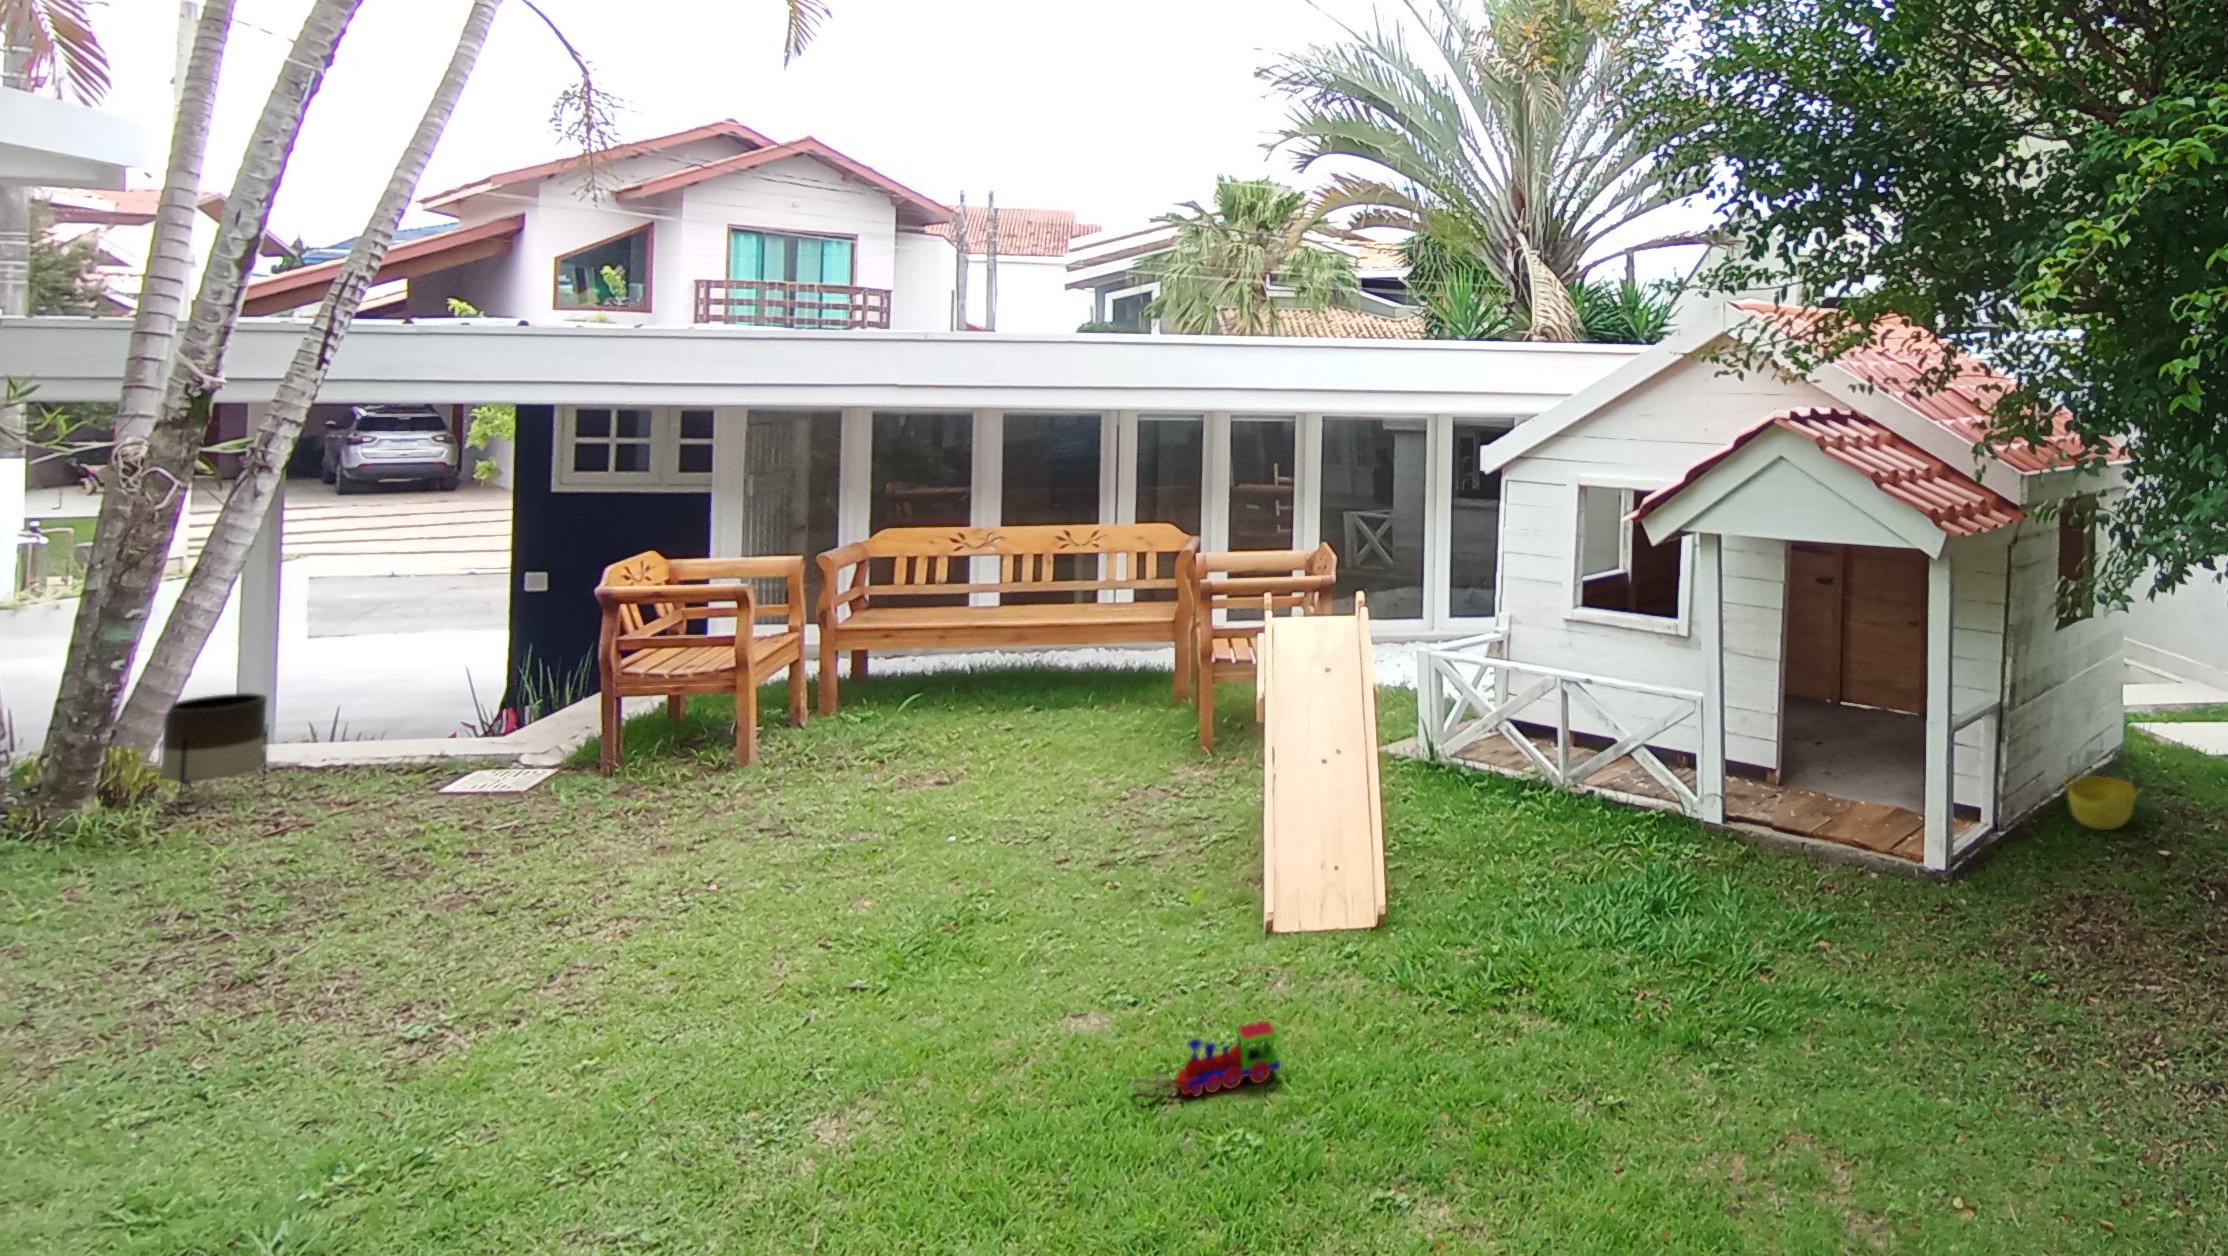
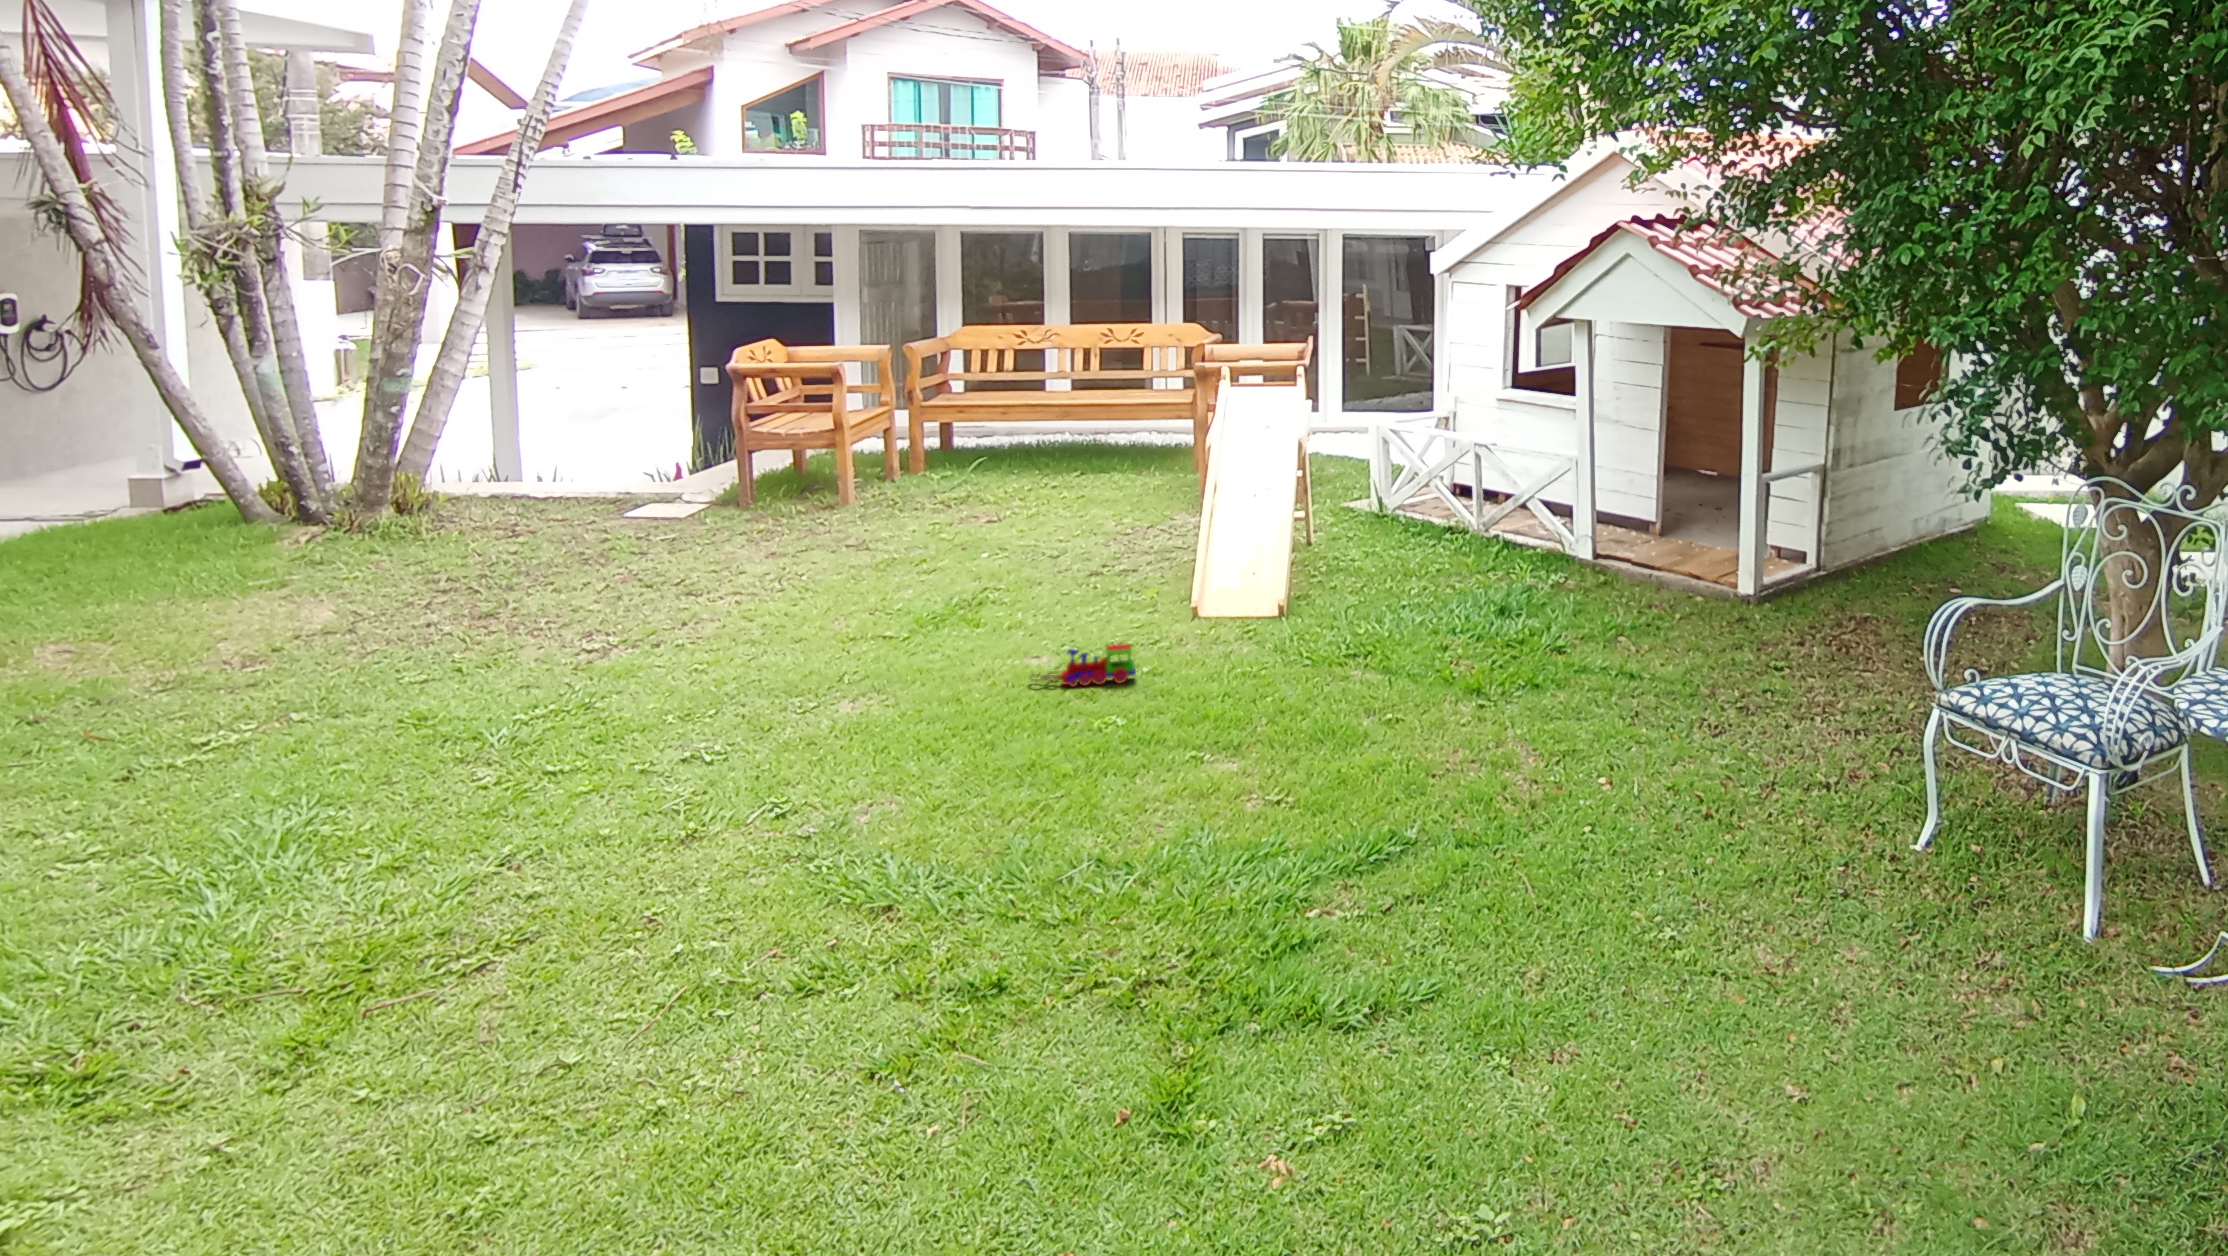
planter: present [160,693,268,813] -> none [435,435,507,519]
basket: present [2064,774,2141,830] -> none [1925,538,1994,585]

